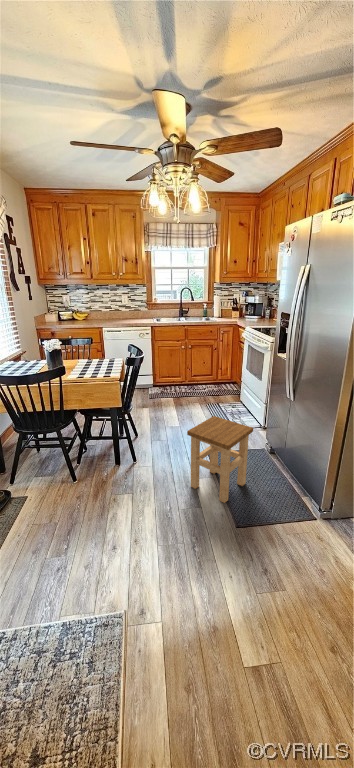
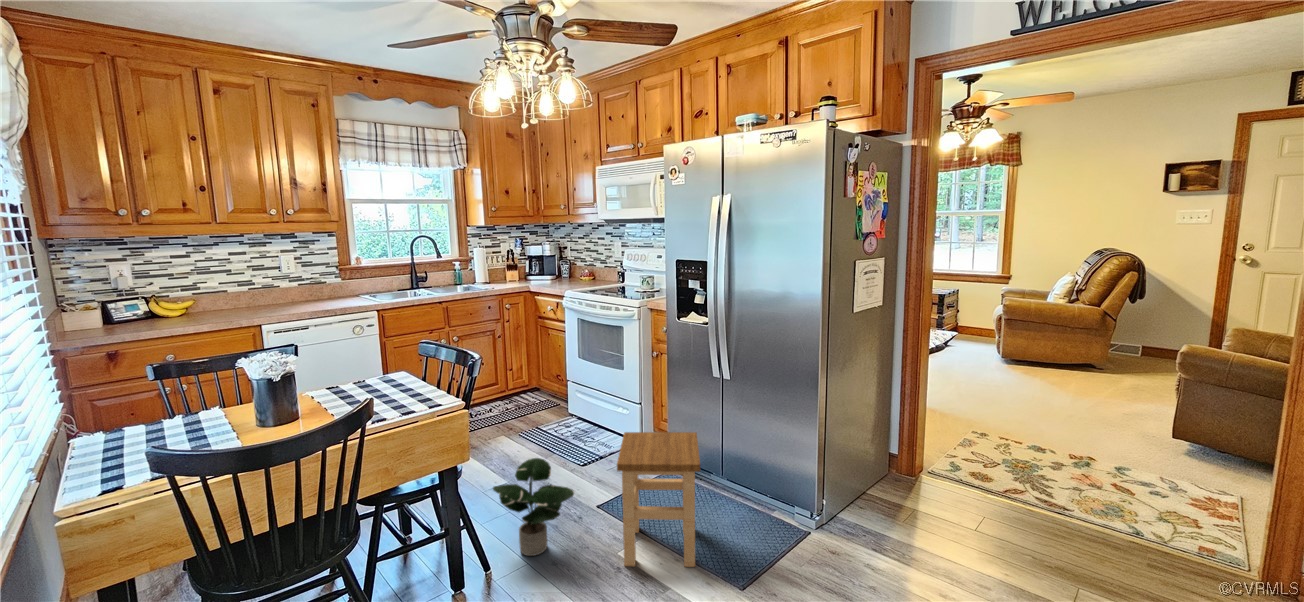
potted plant: none [139,417,178,465] -> present [493,458,574,556]

